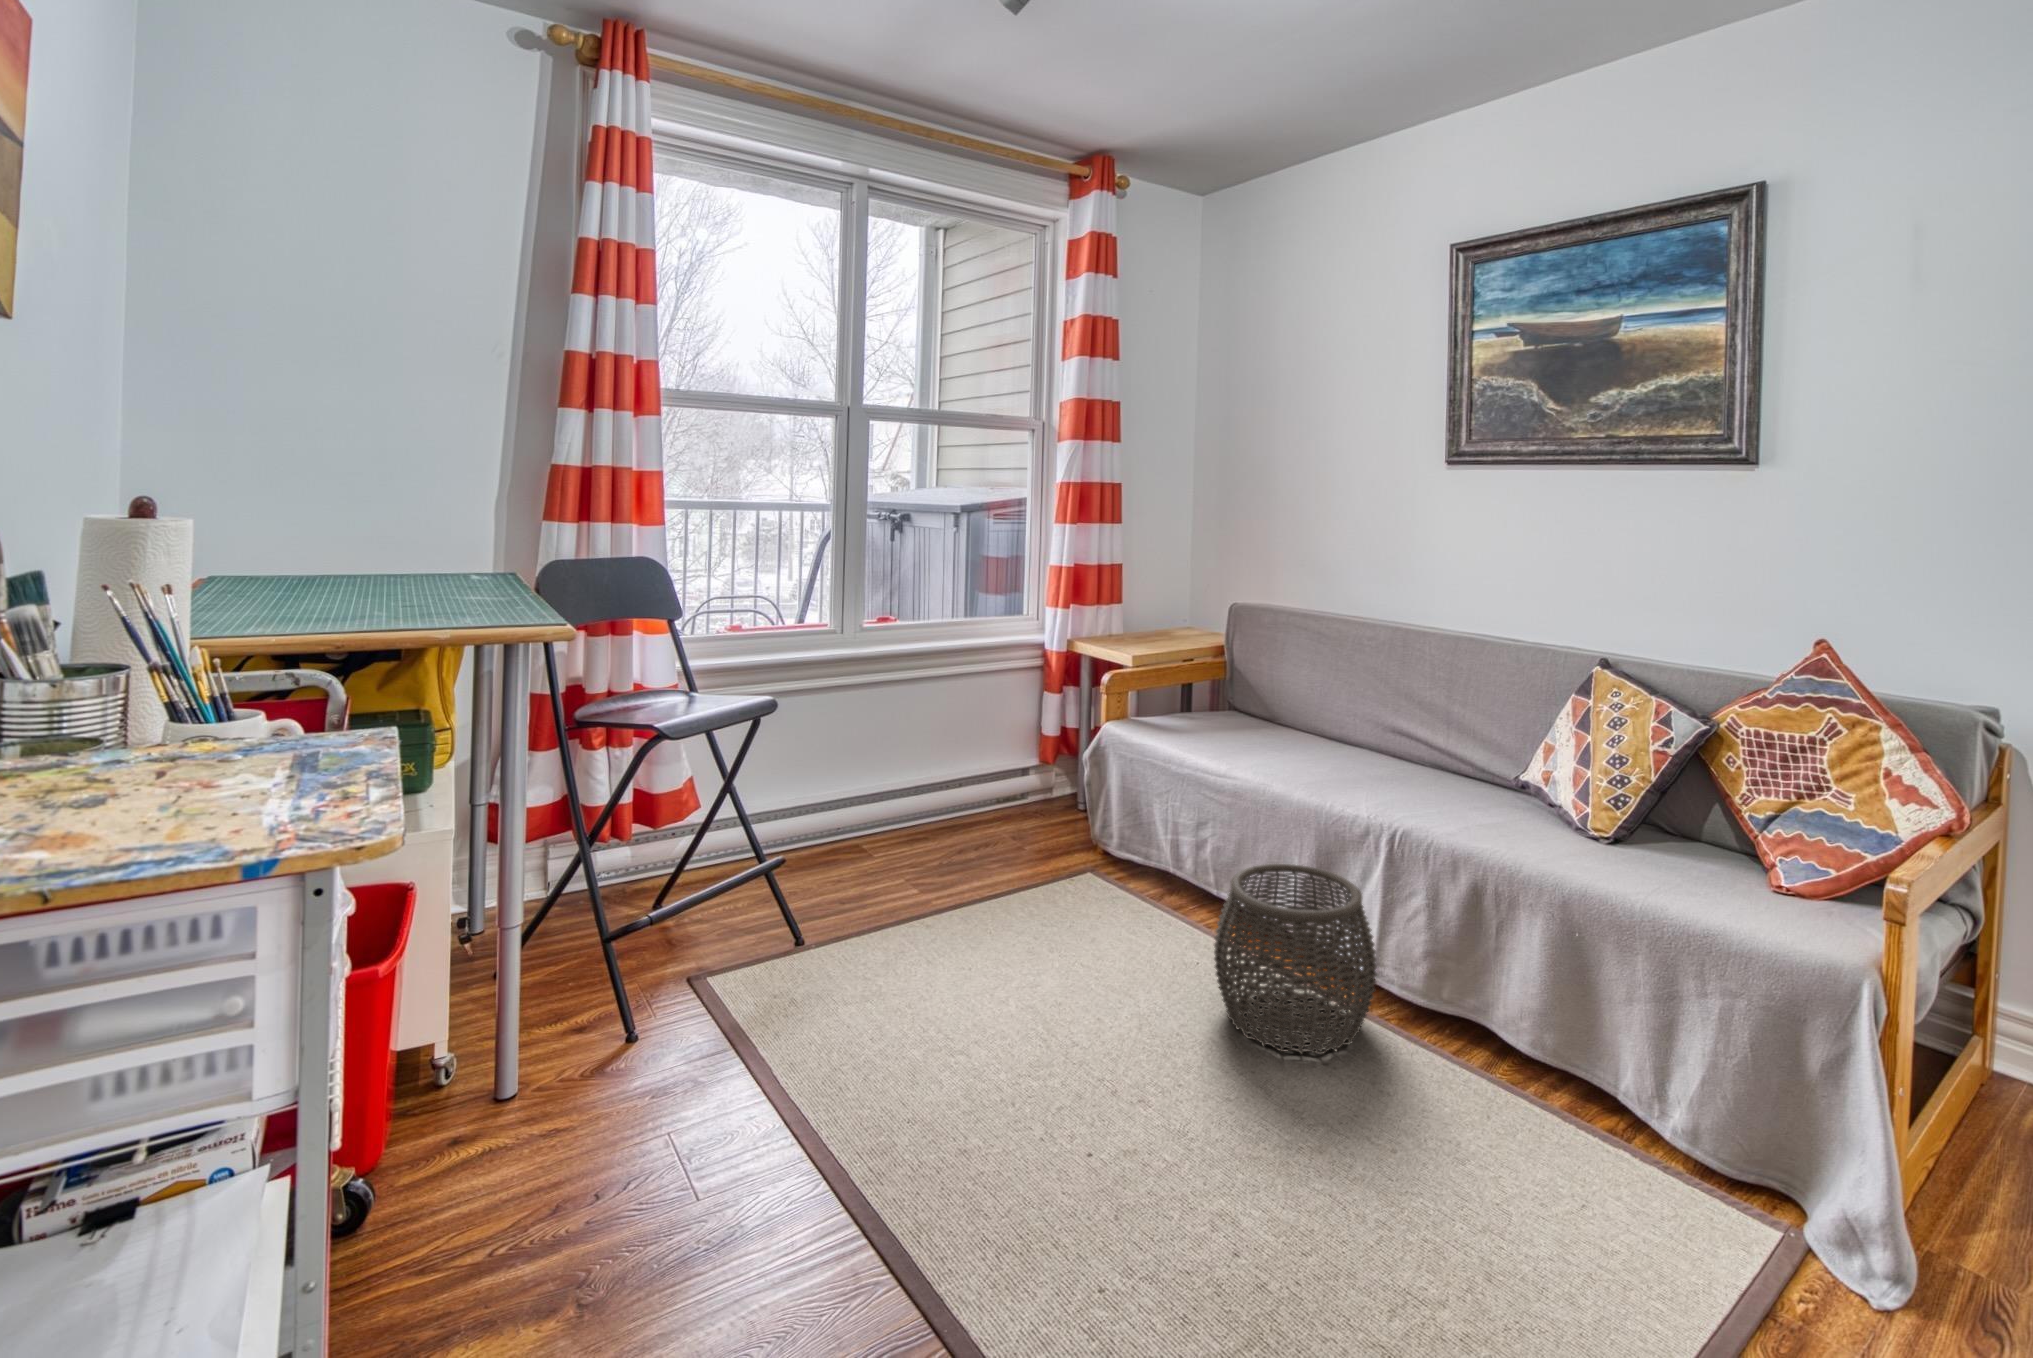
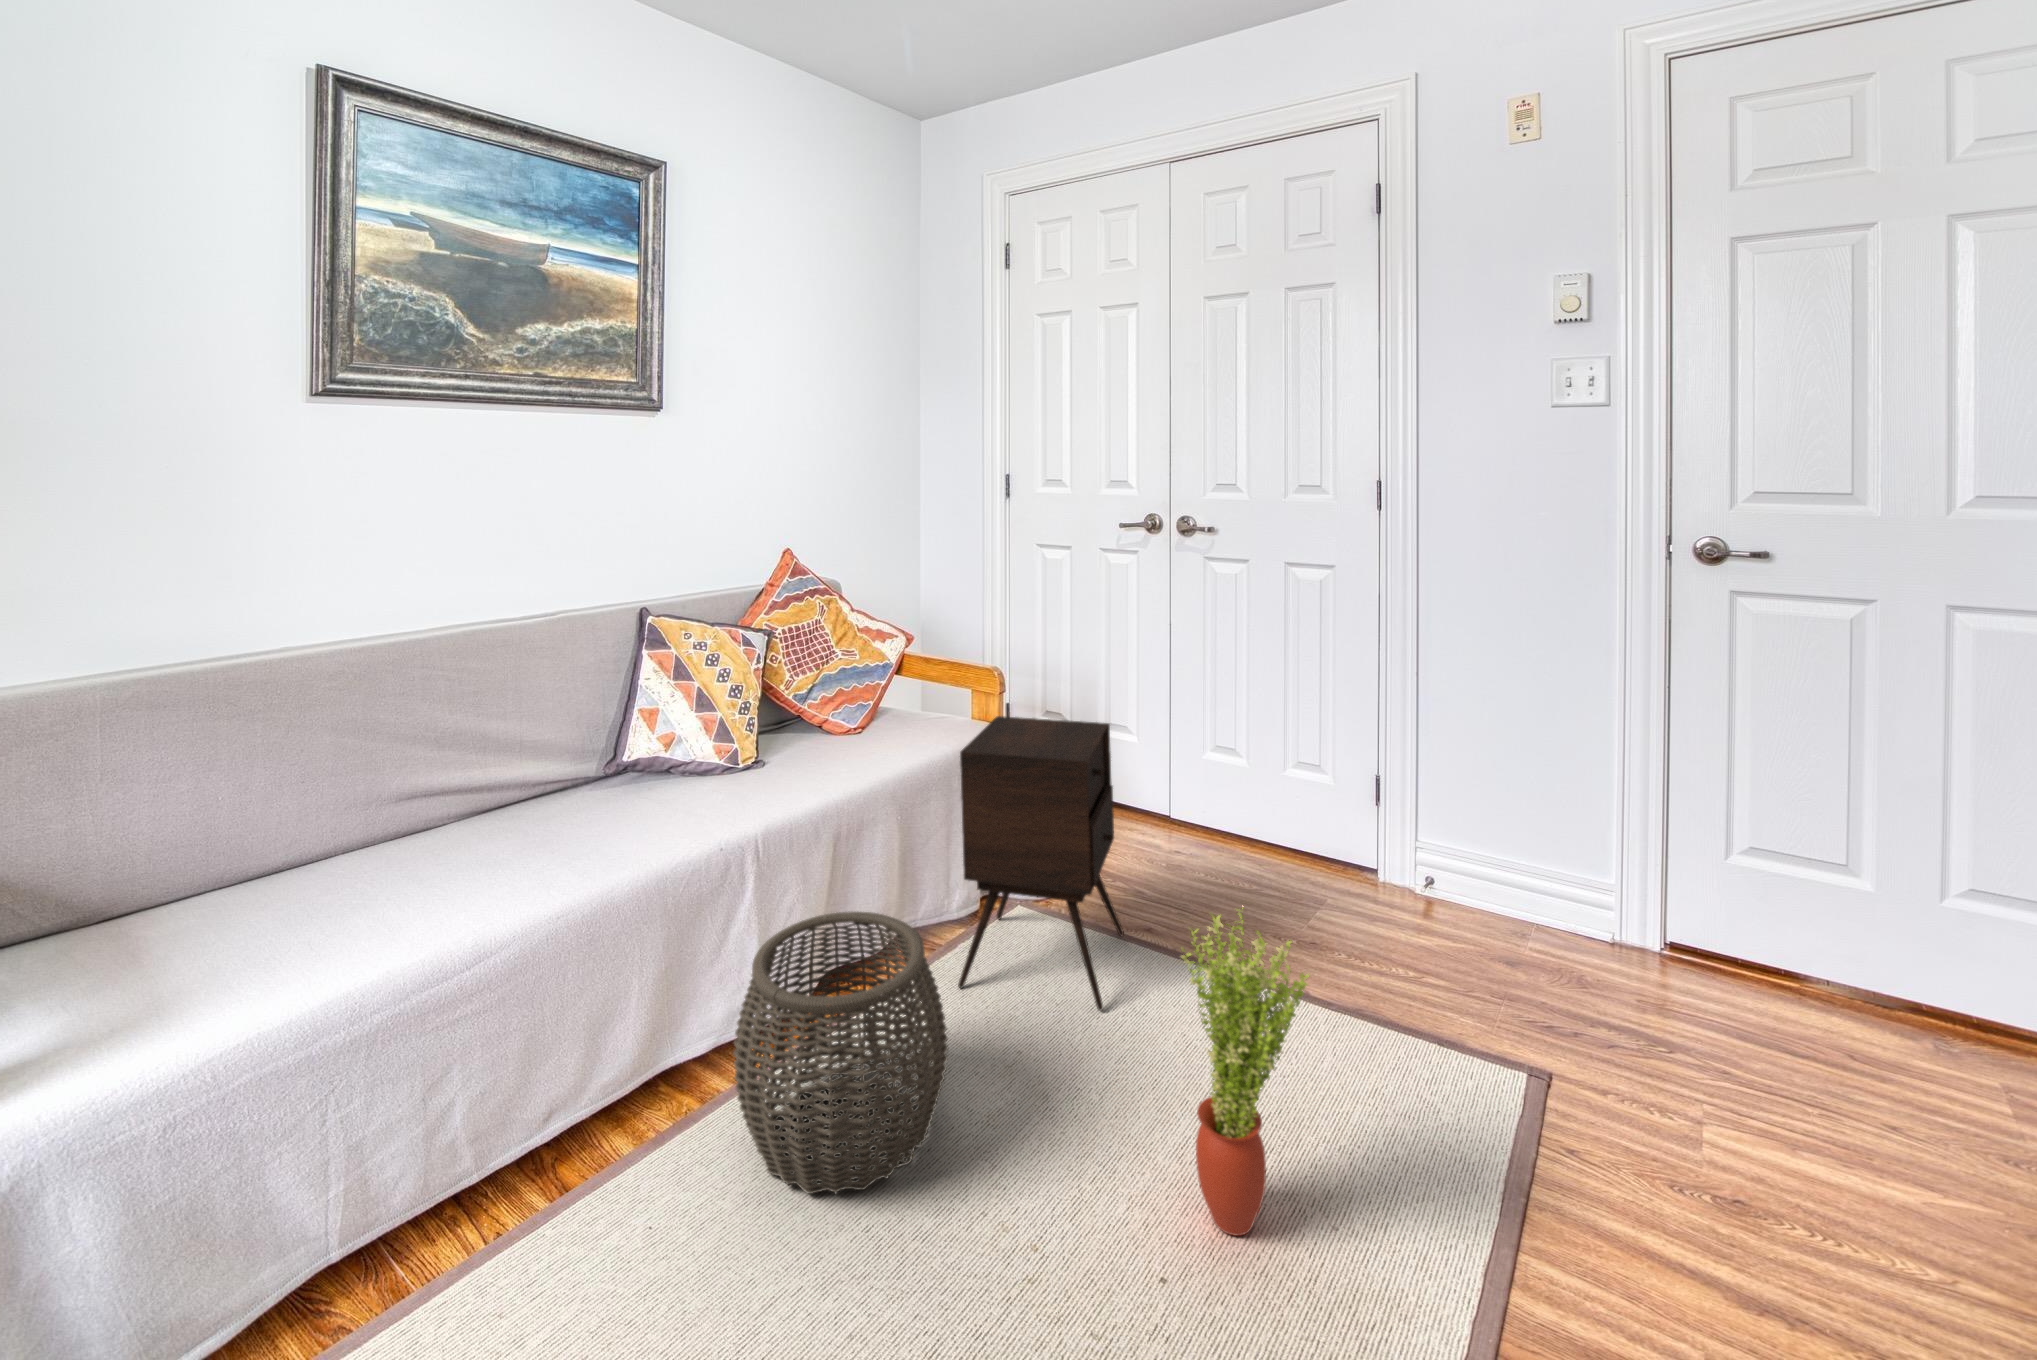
side table: none [1444,856,1683,1298] -> present [958,716,1124,1011]
potted plant: none [1073,908,1191,1186] -> present [1181,913,1309,1236]

